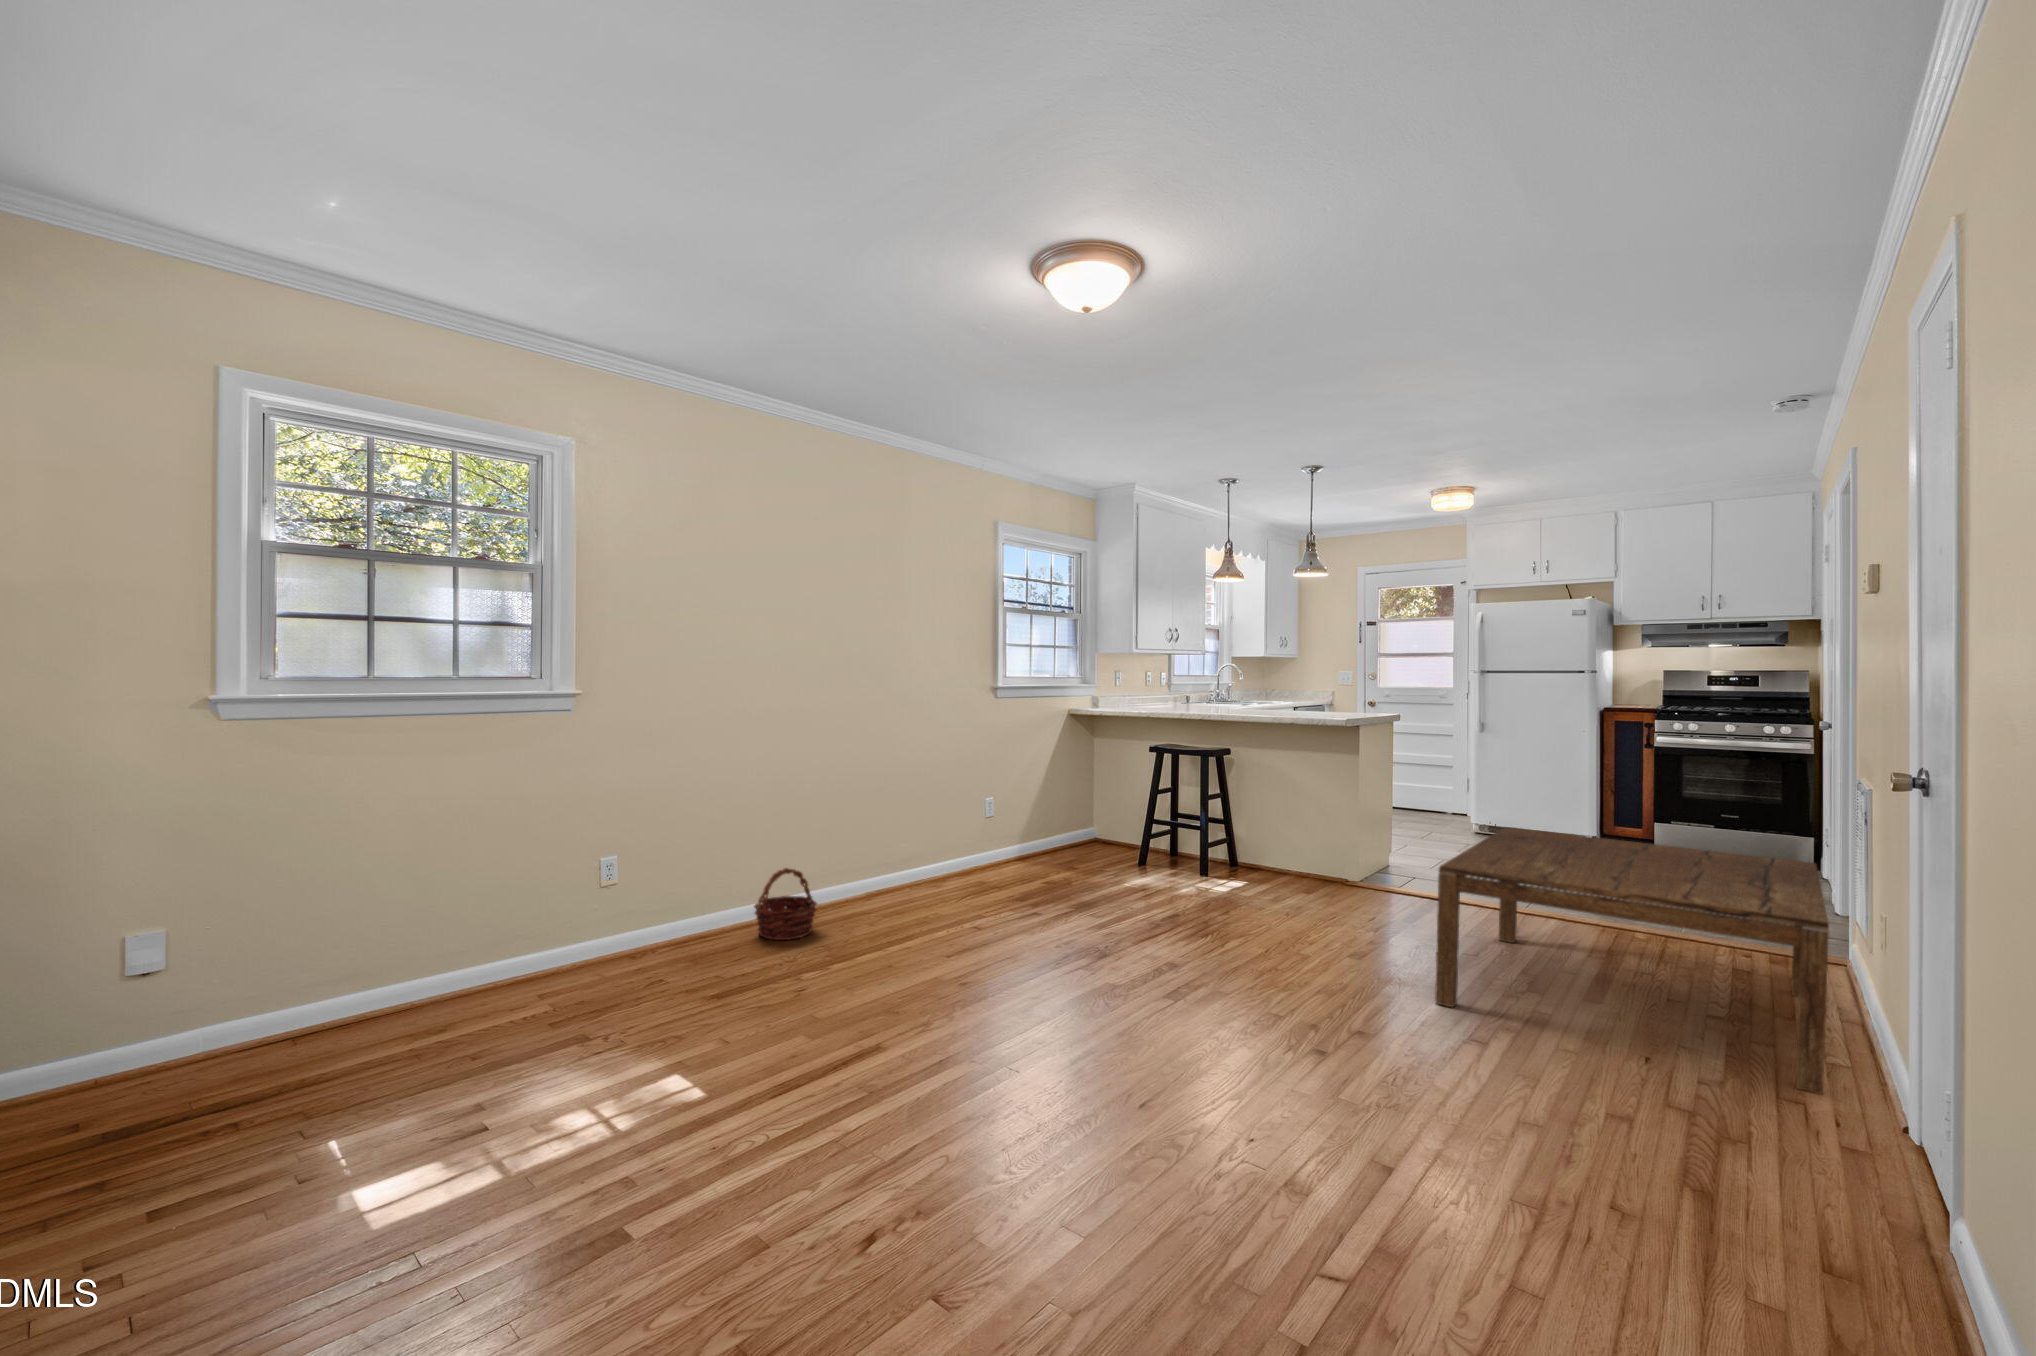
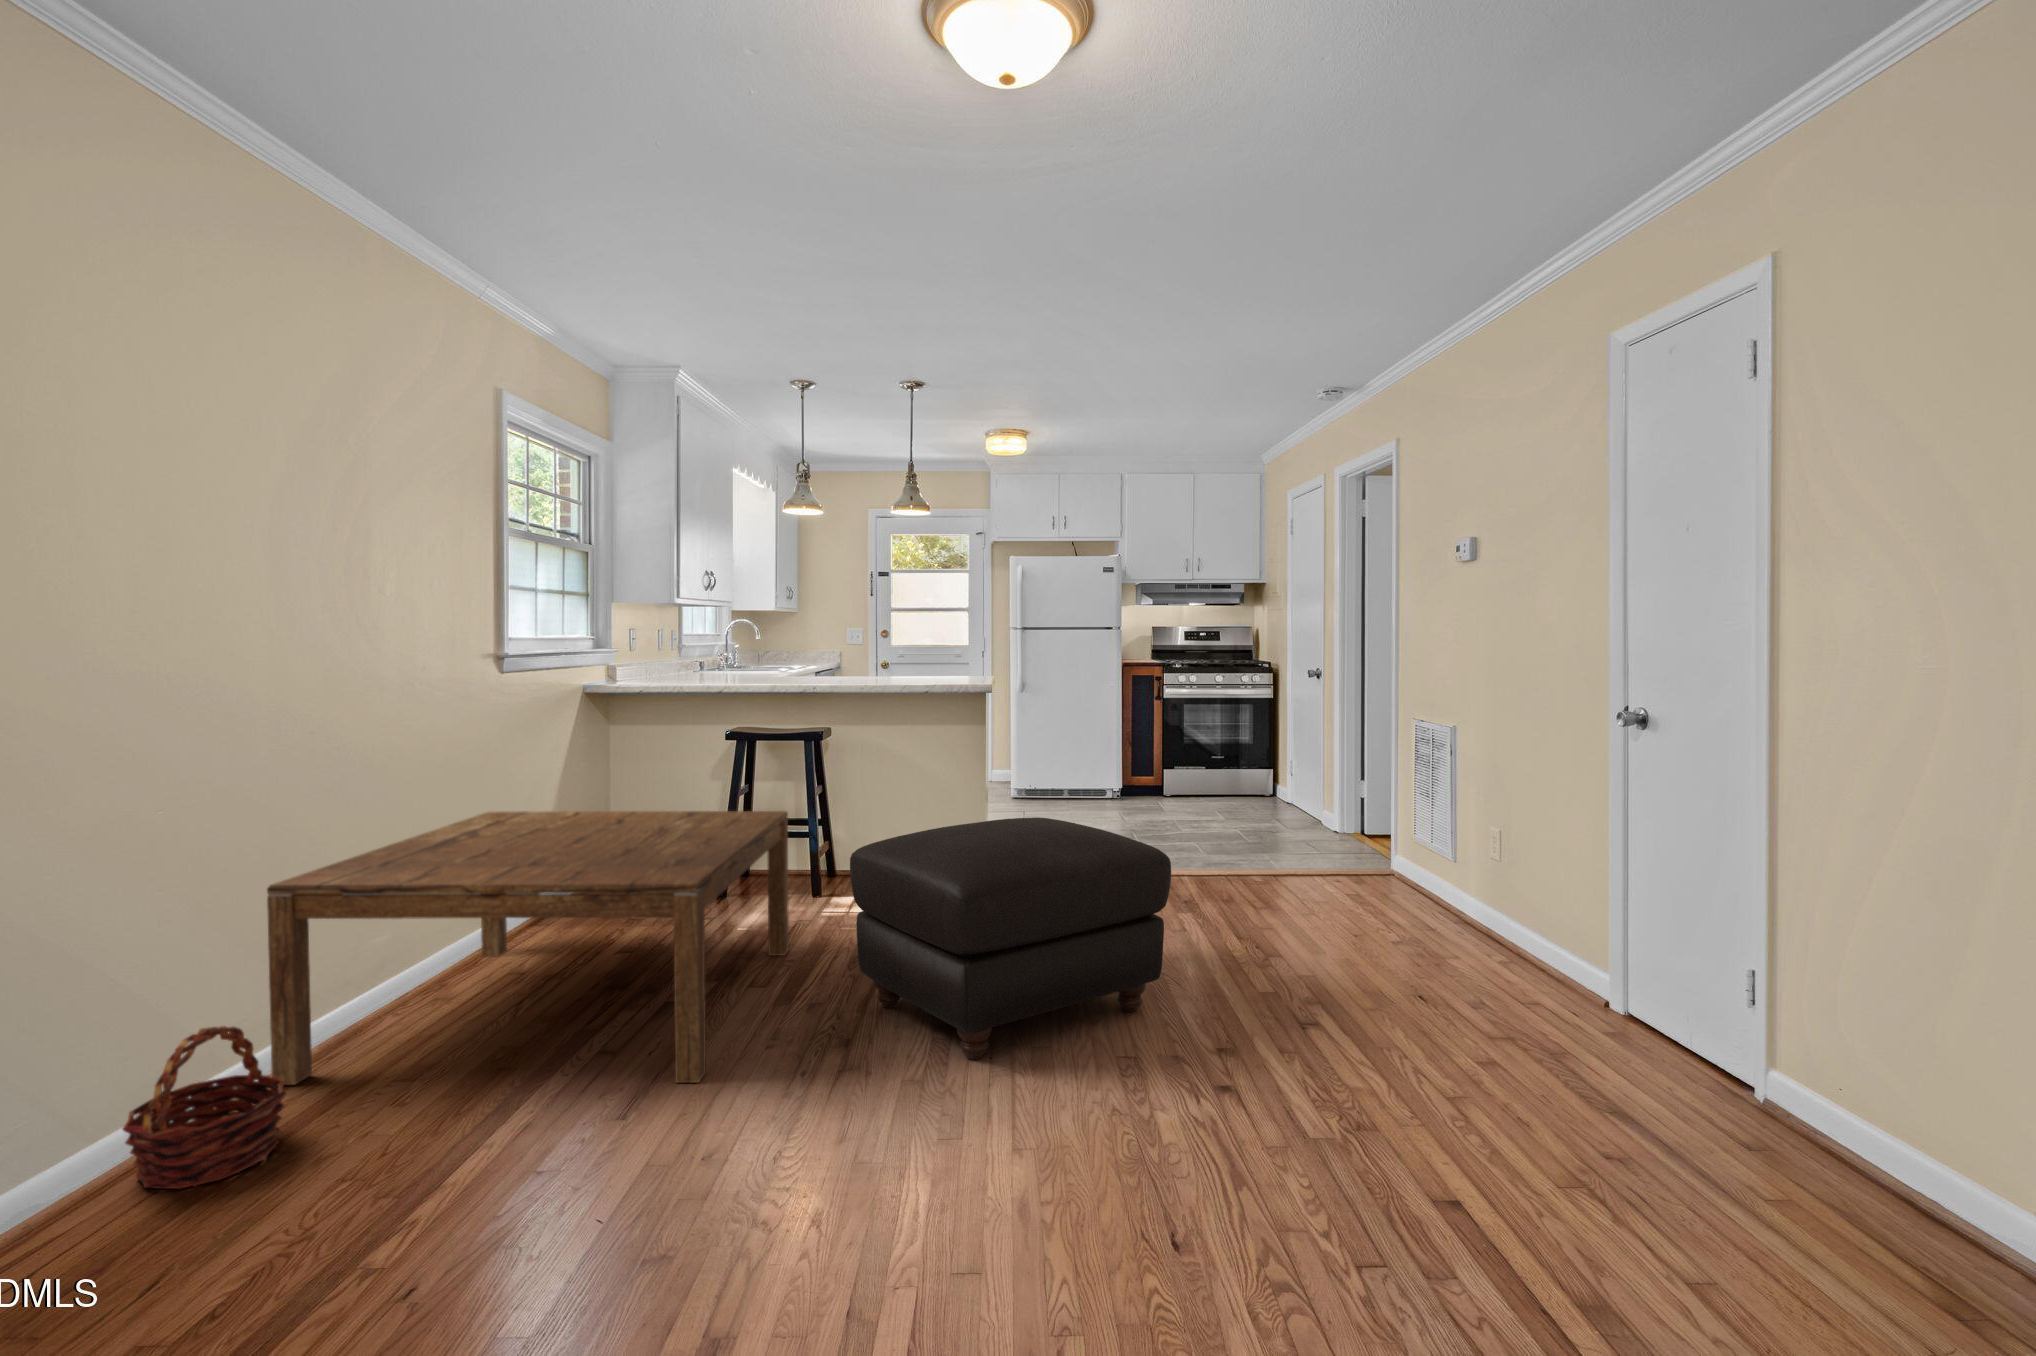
ottoman: none [1131,827,1352,994] -> present [850,817,1171,1060]
coffee table: present [1435,827,1829,1094] -> present [267,811,789,1085]

